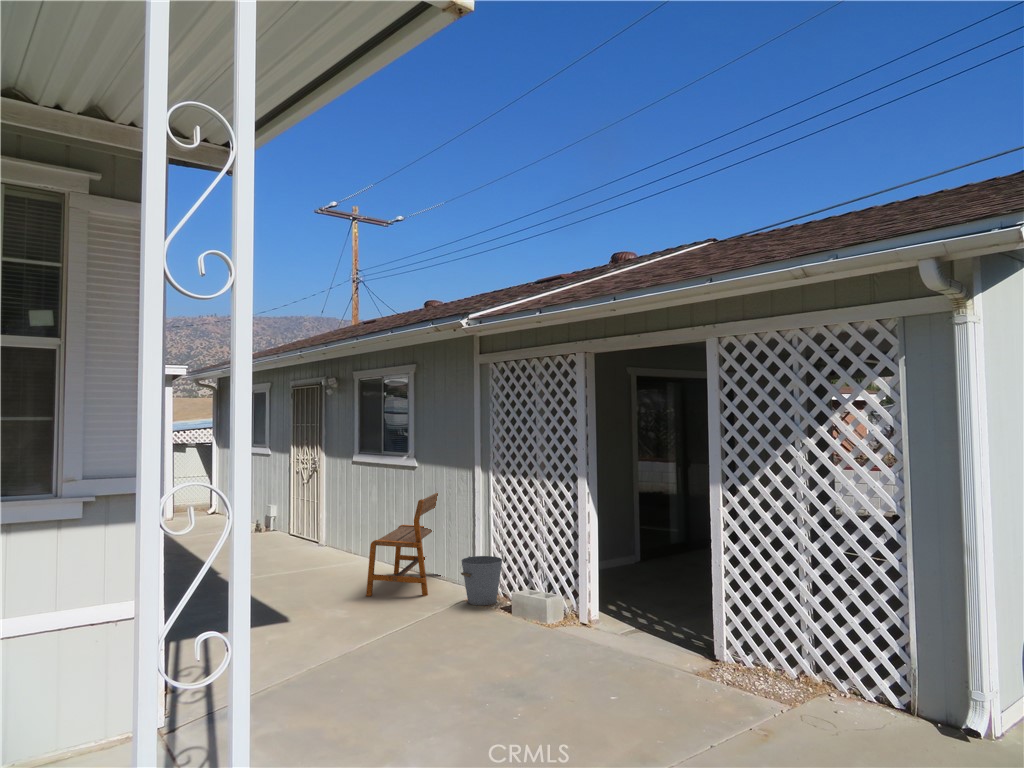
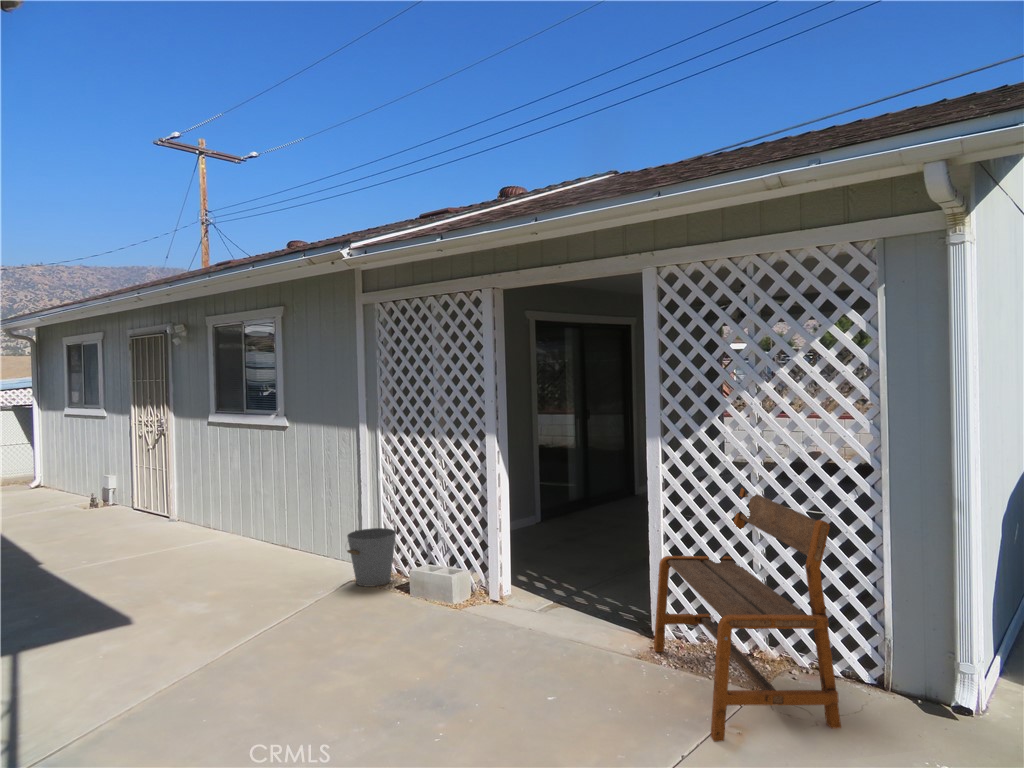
bench: present [366,493,438,596] -> present [654,488,841,742]

